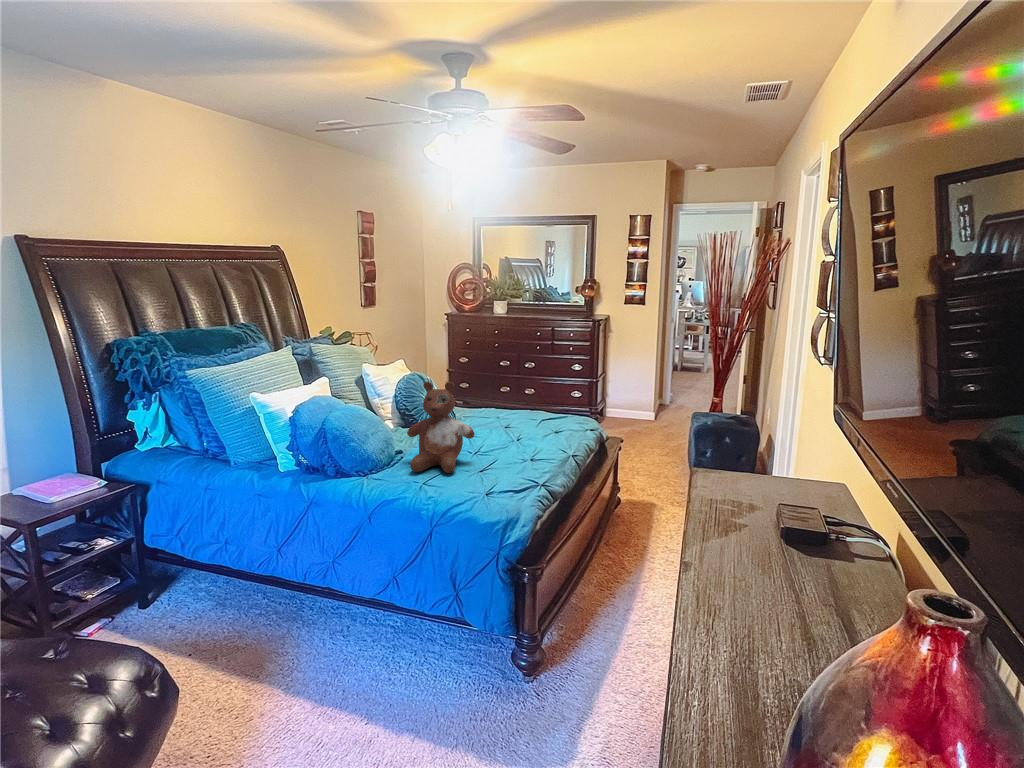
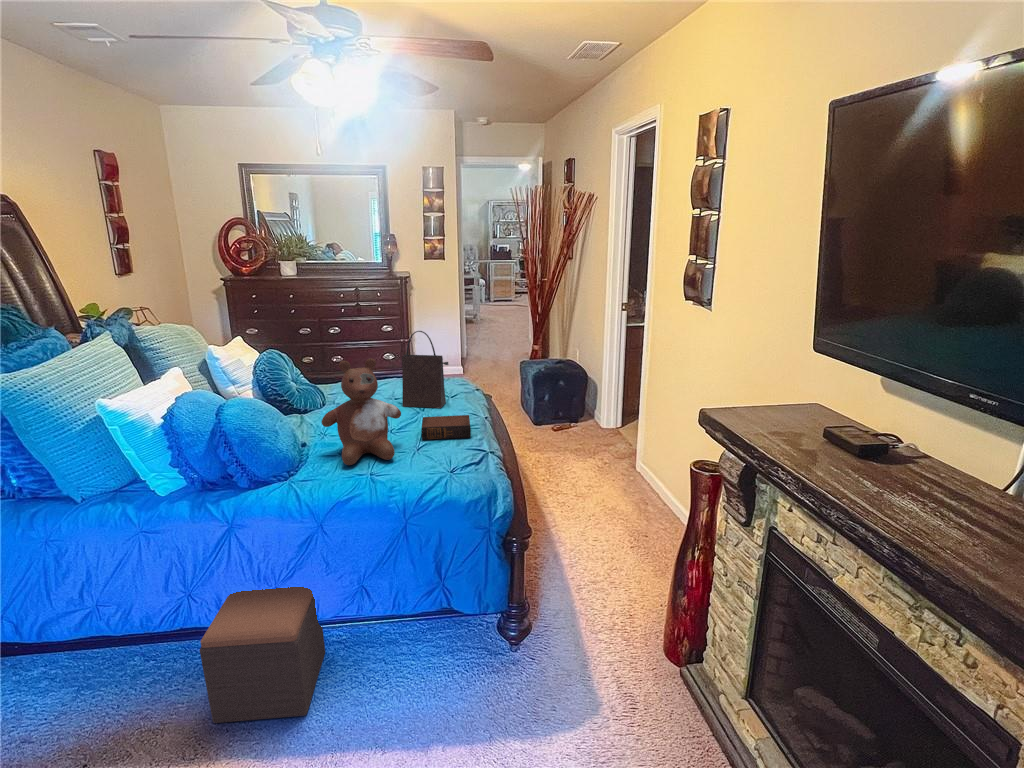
handbag: none [509,364,550,439] -> present [402,331,448,408]
book: none [493,443,546,467] -> present [421,415,471,440]
footstool: none [267,553,375,673] -> present [200,587,325,723]

